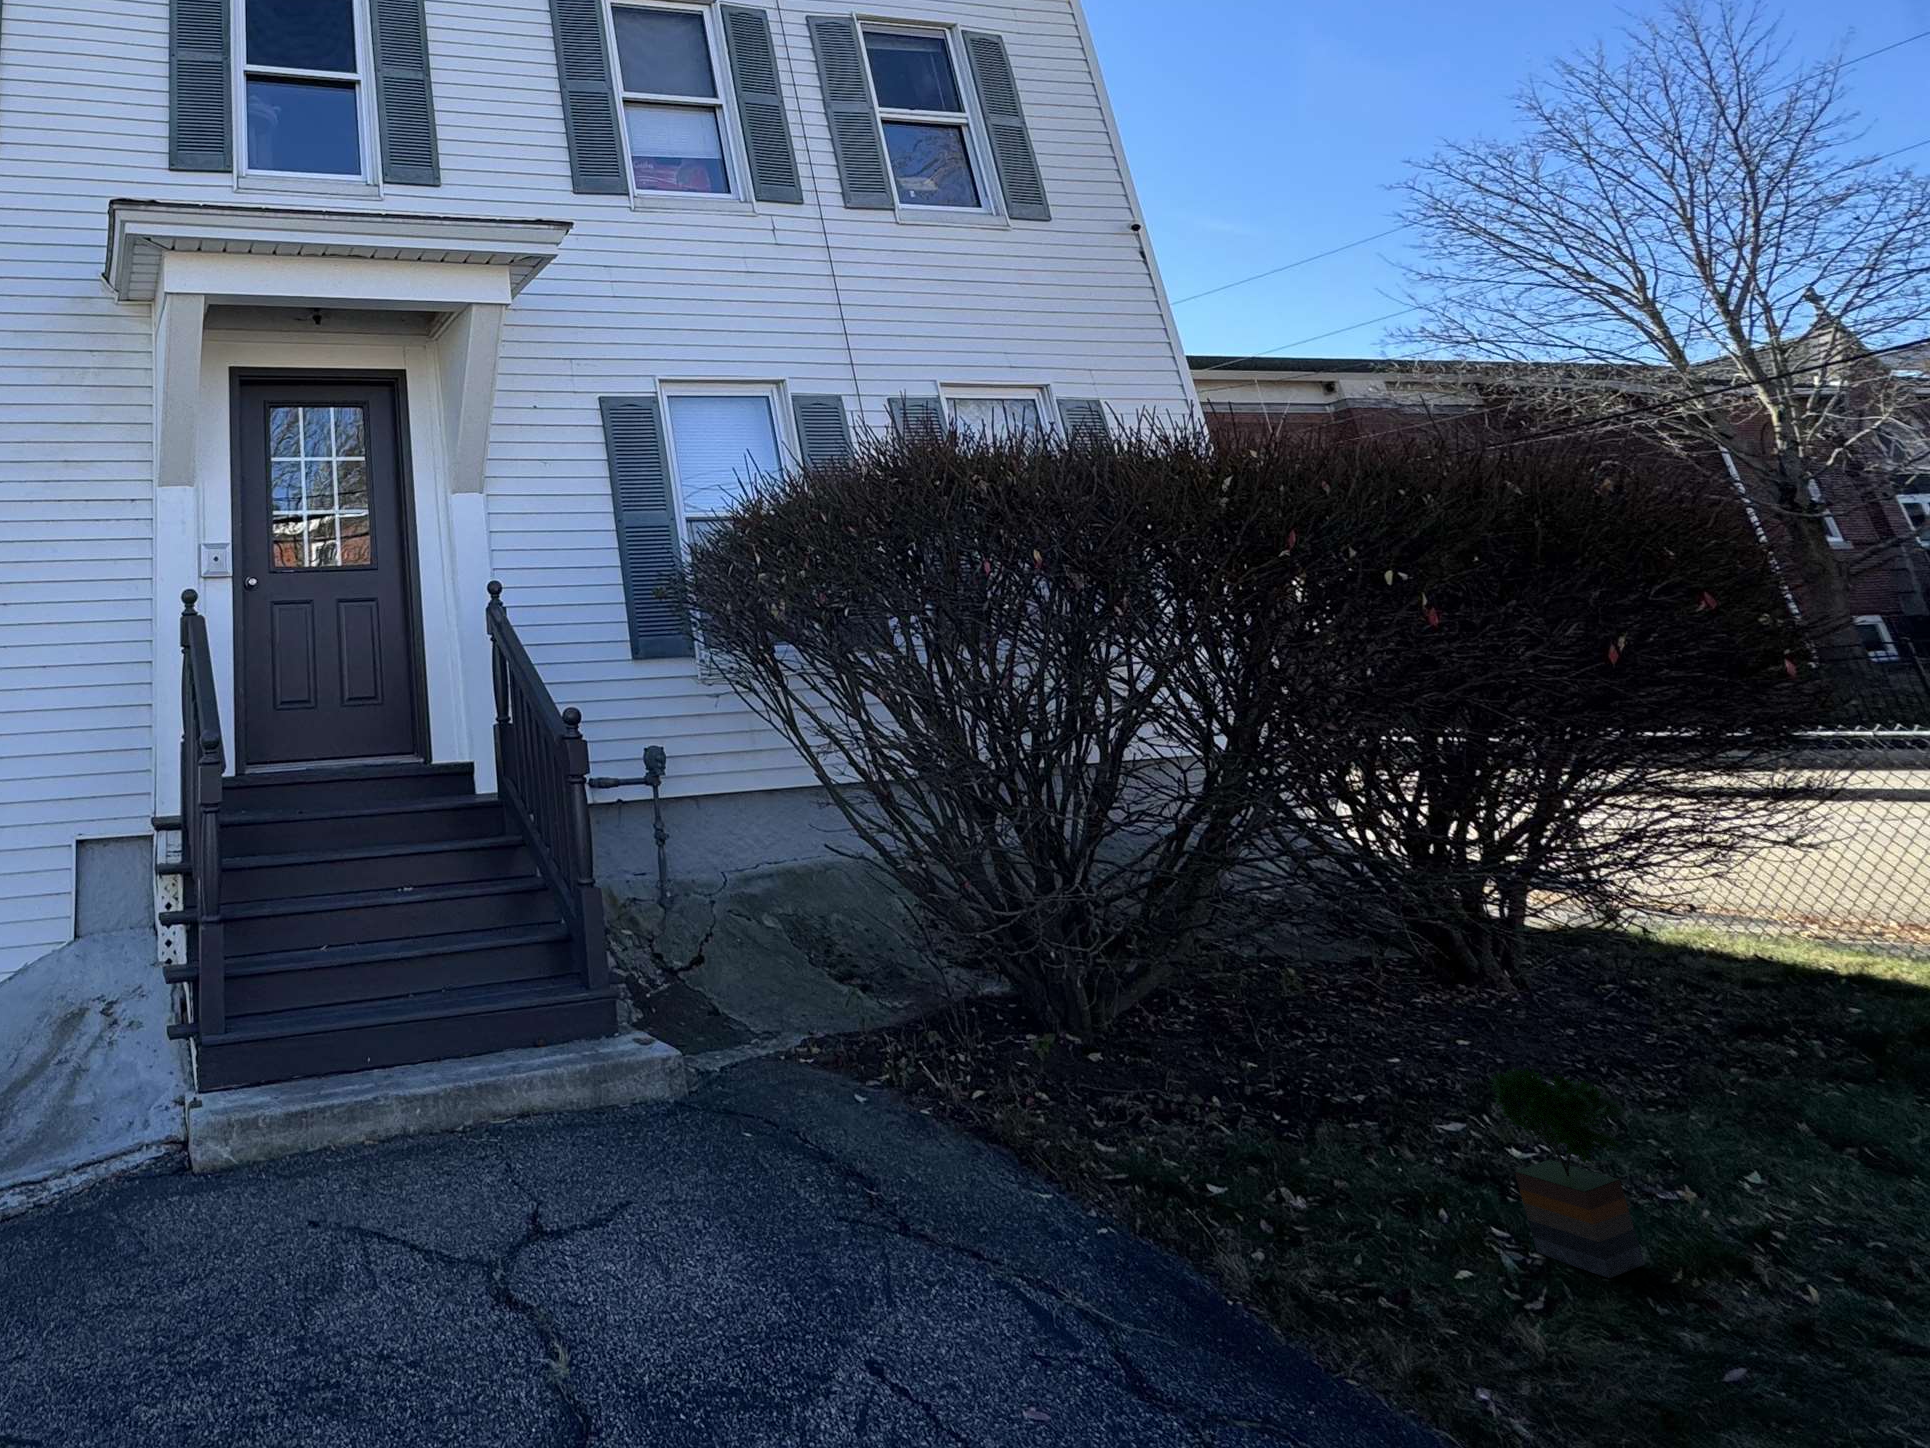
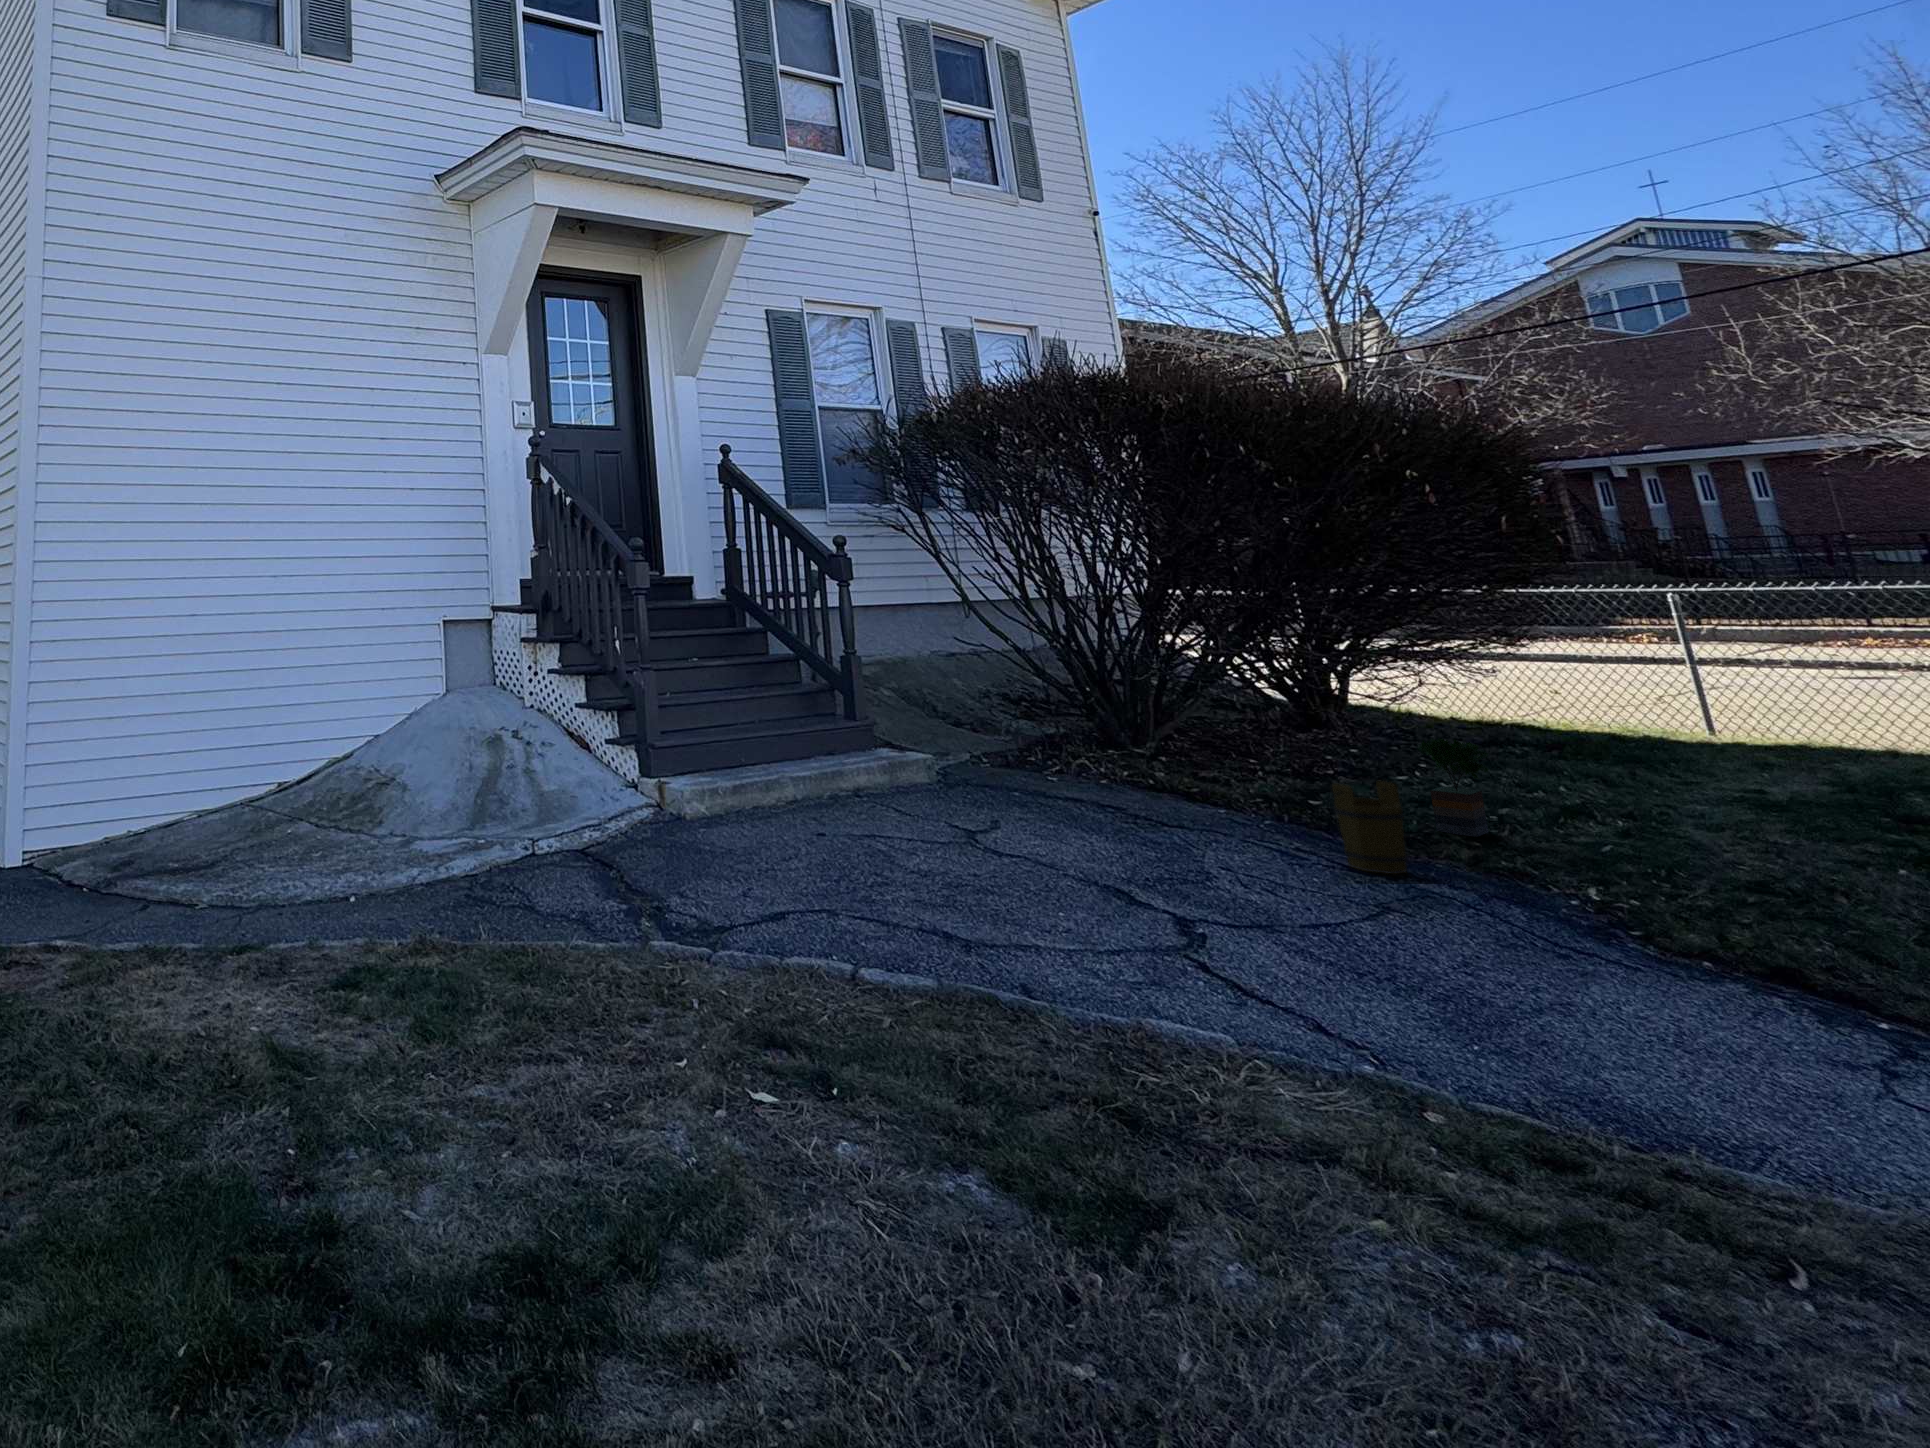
bucket: none [1207,1189,1368,1401] -> present [1330,781,1407,874]

